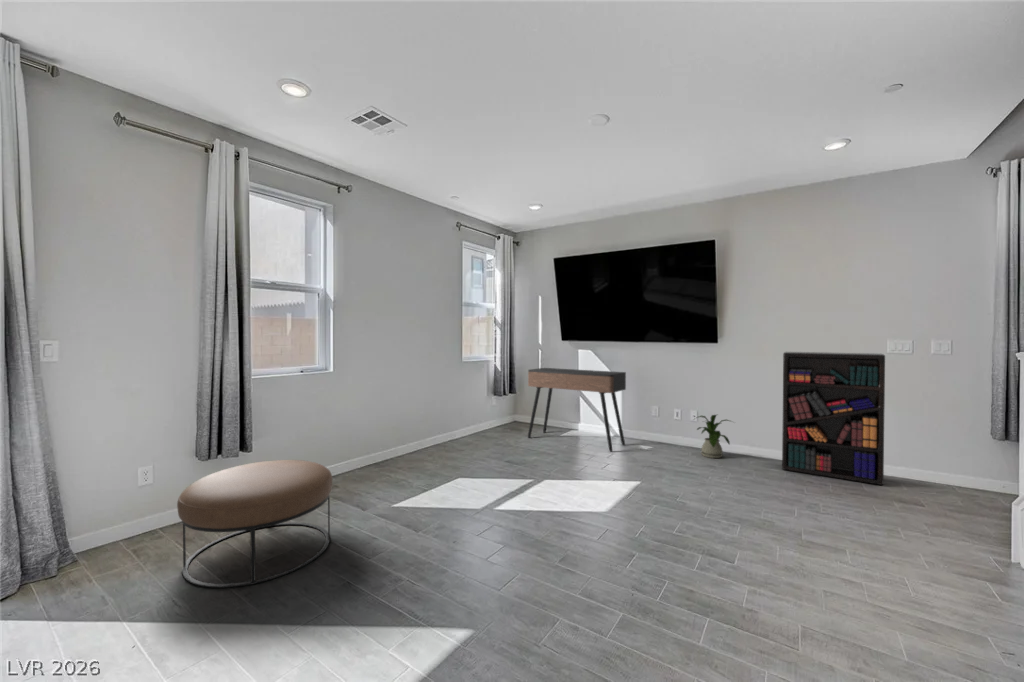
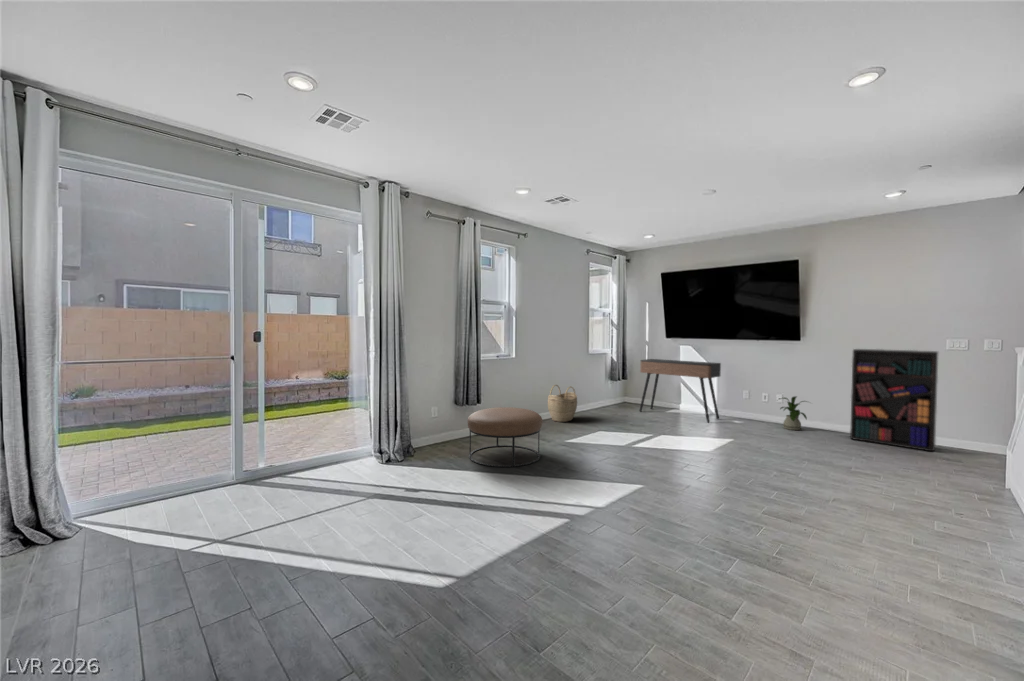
woven basket: none [393,409,437,463] -> present [548,385,577,422]

